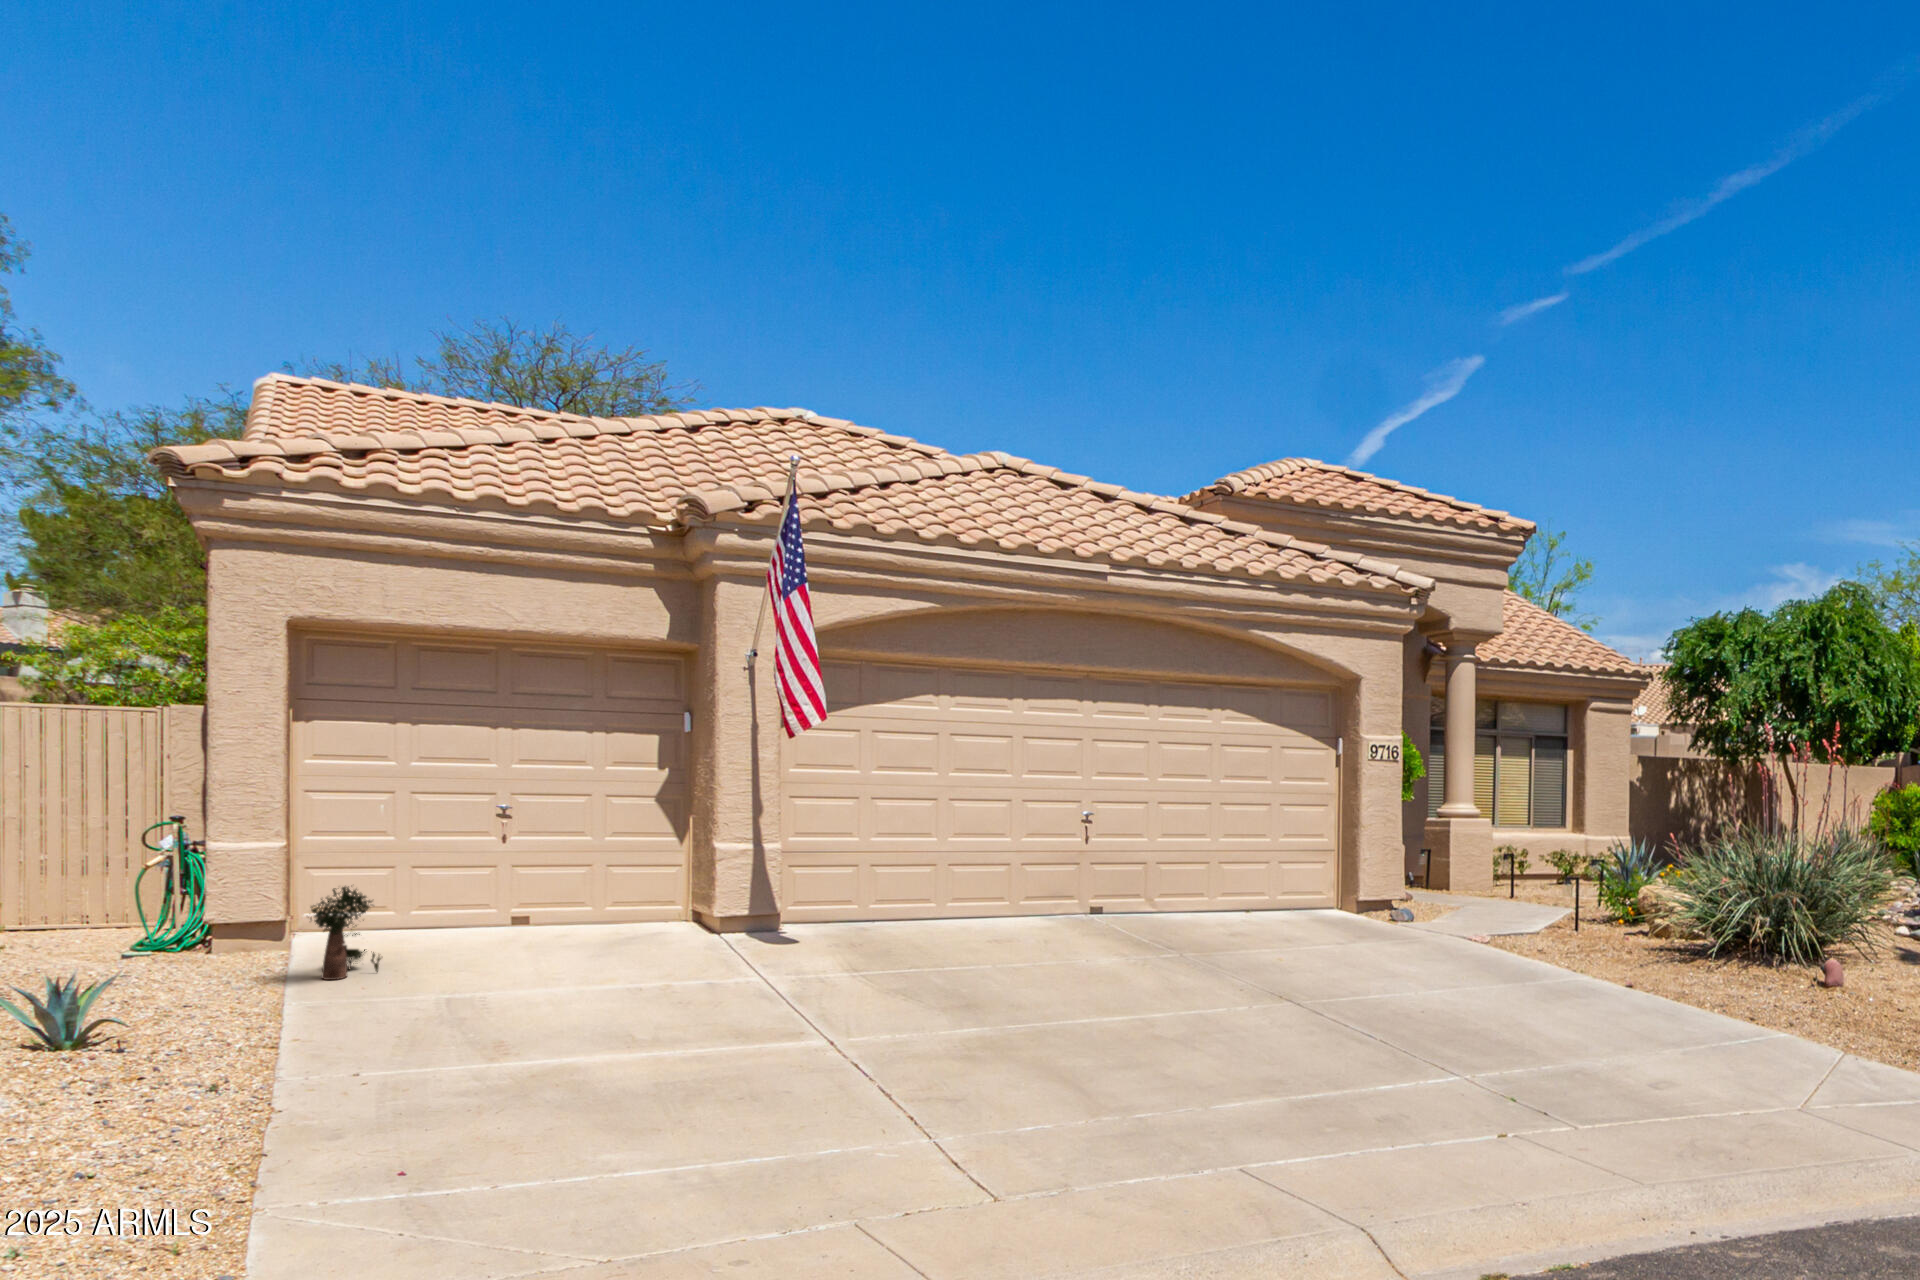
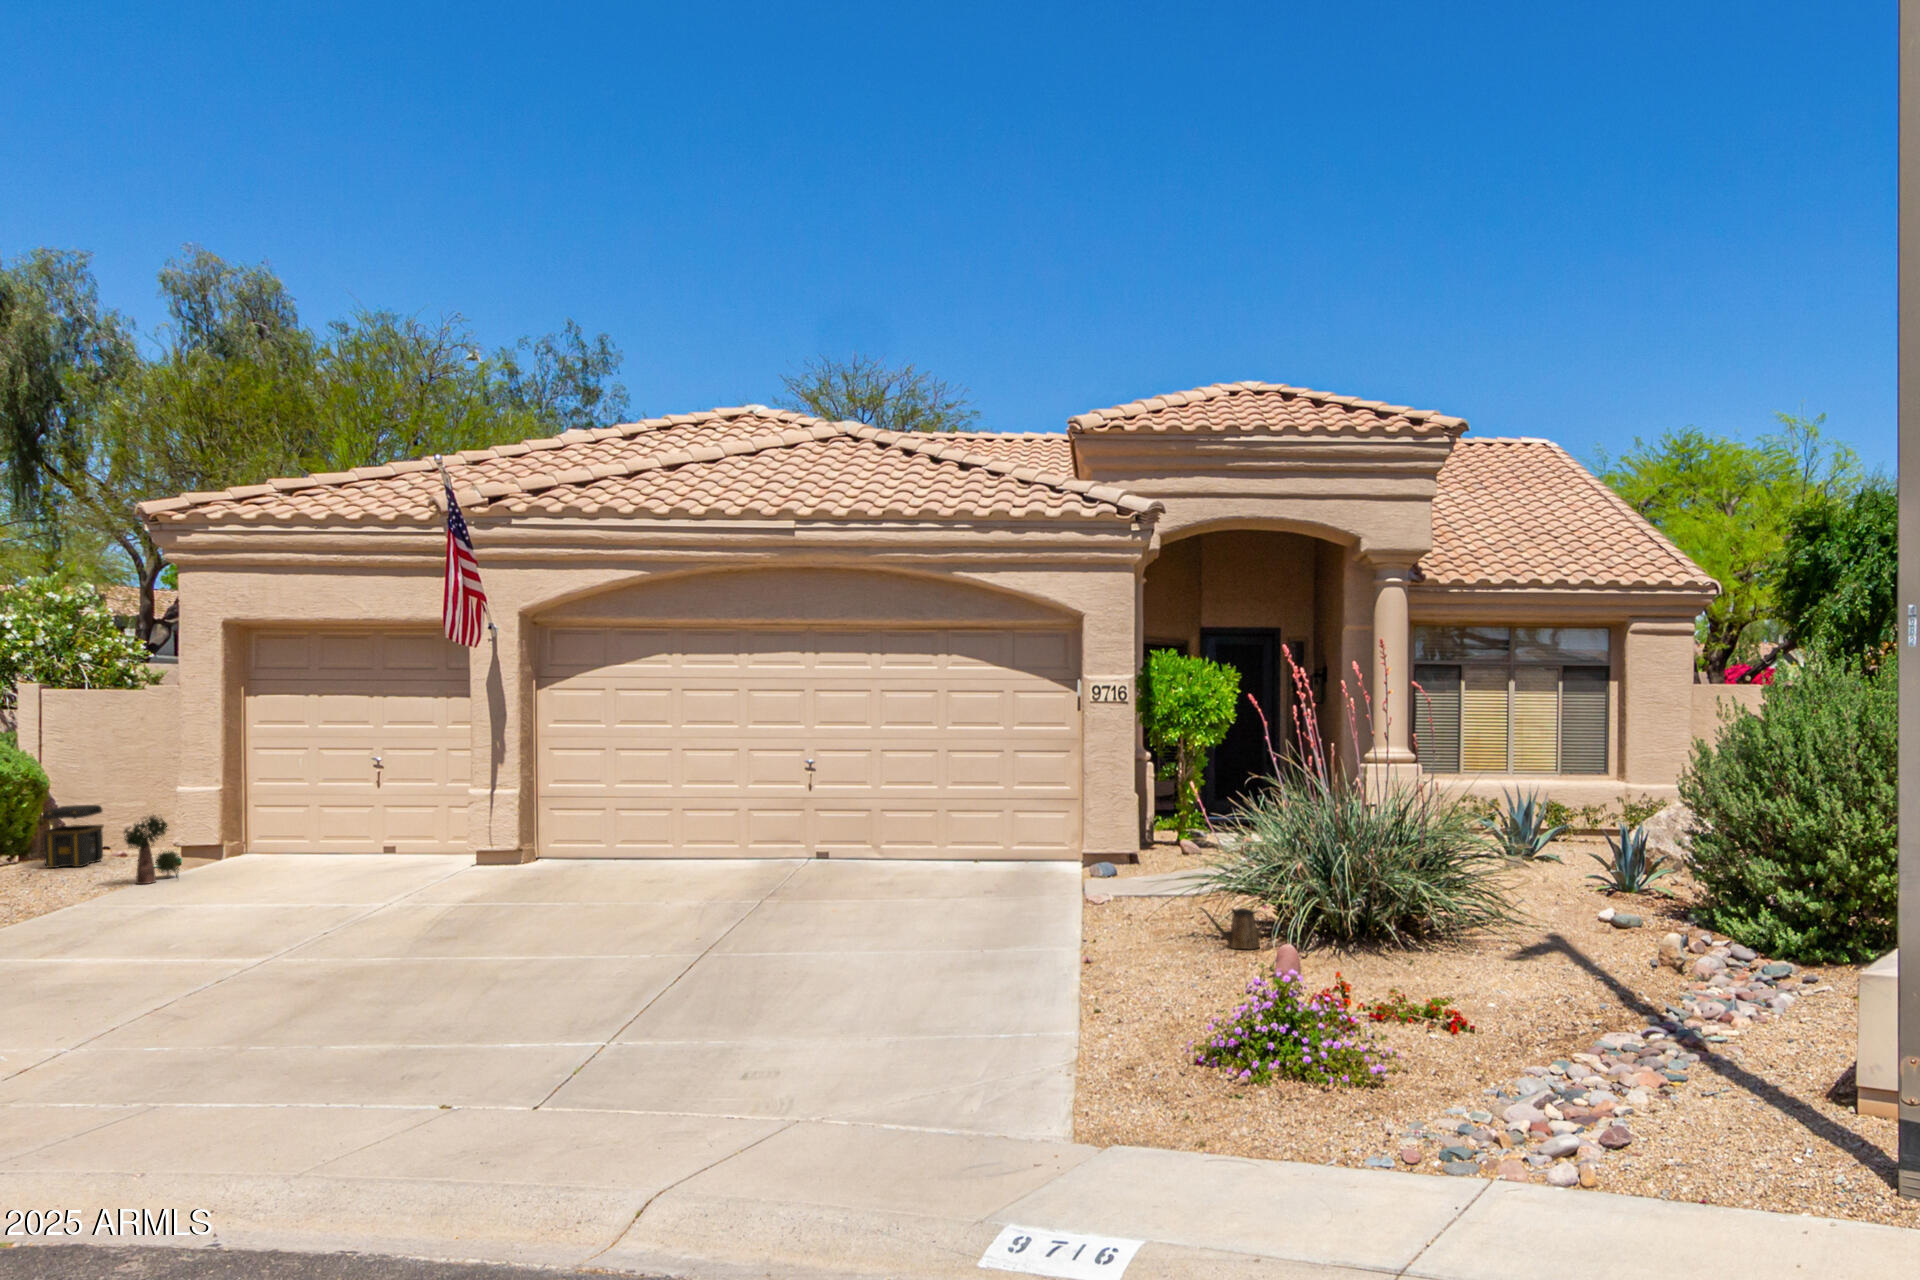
toolbox: none [109,870,181,959] -> present [42,805,104,868]
watering can: none [1725,969,1769,1008] -> present [1200,907,1268,949]

